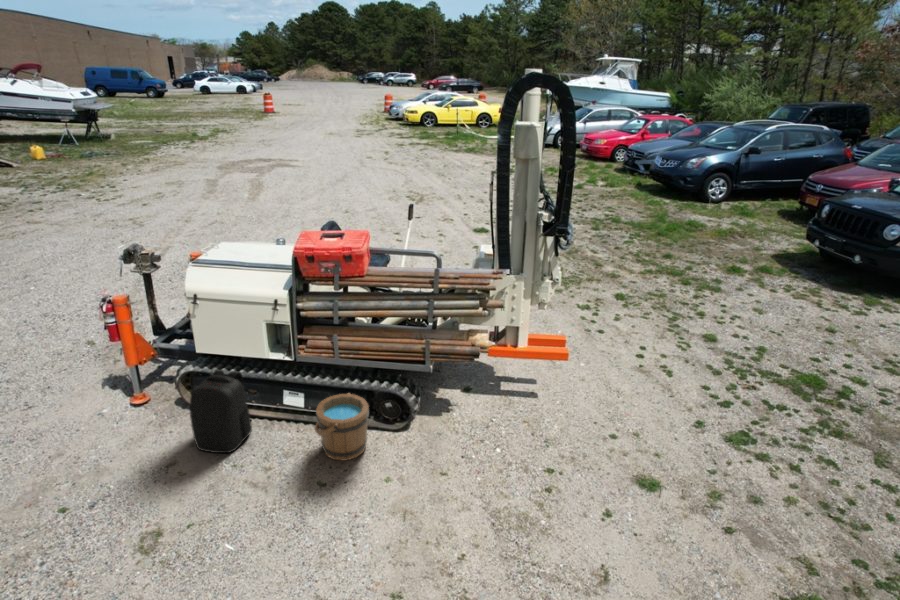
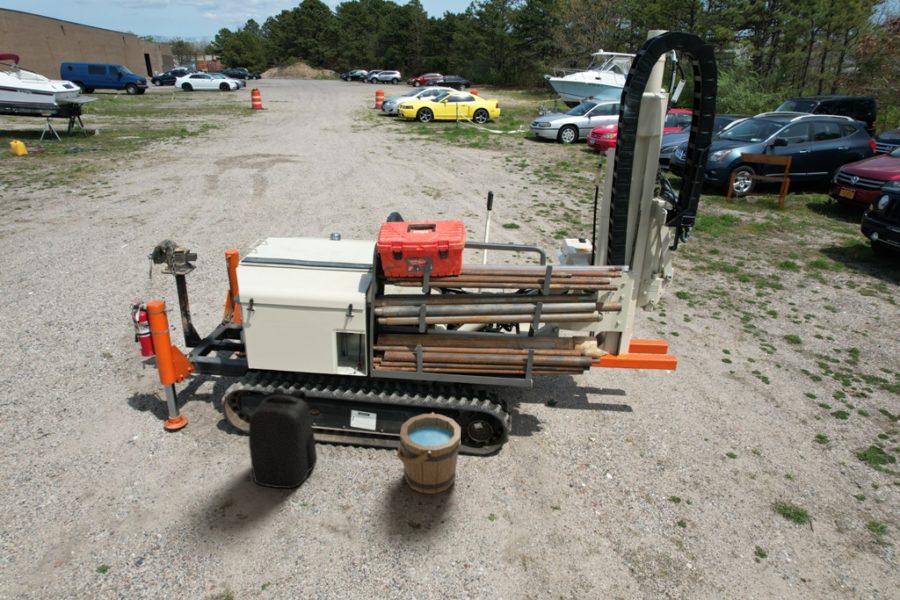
bench: none [697,159,759,215] -> present [727,152,792,209]

